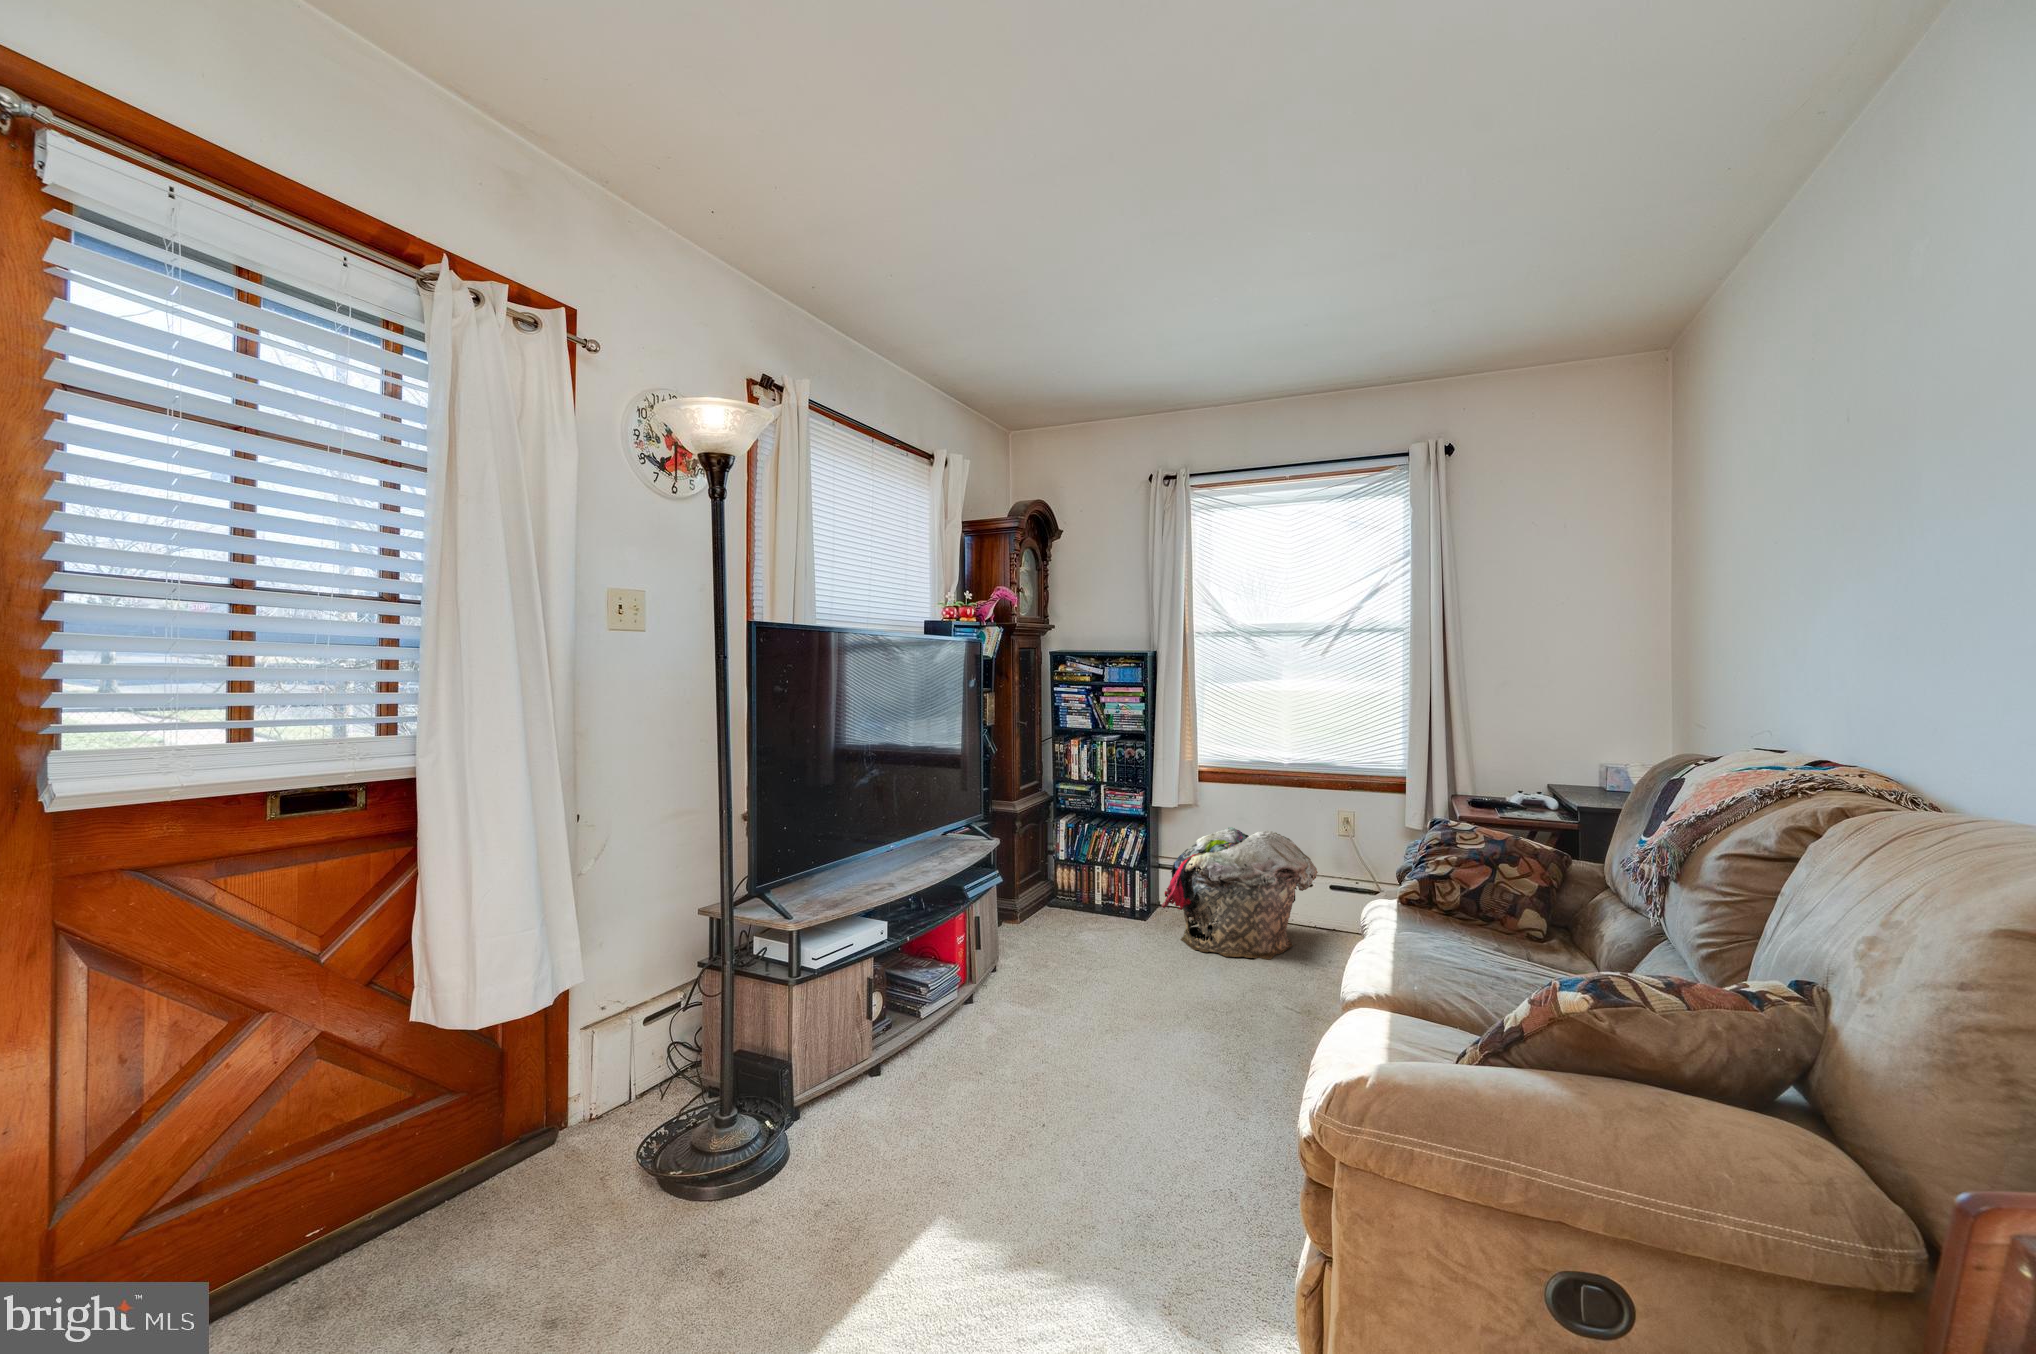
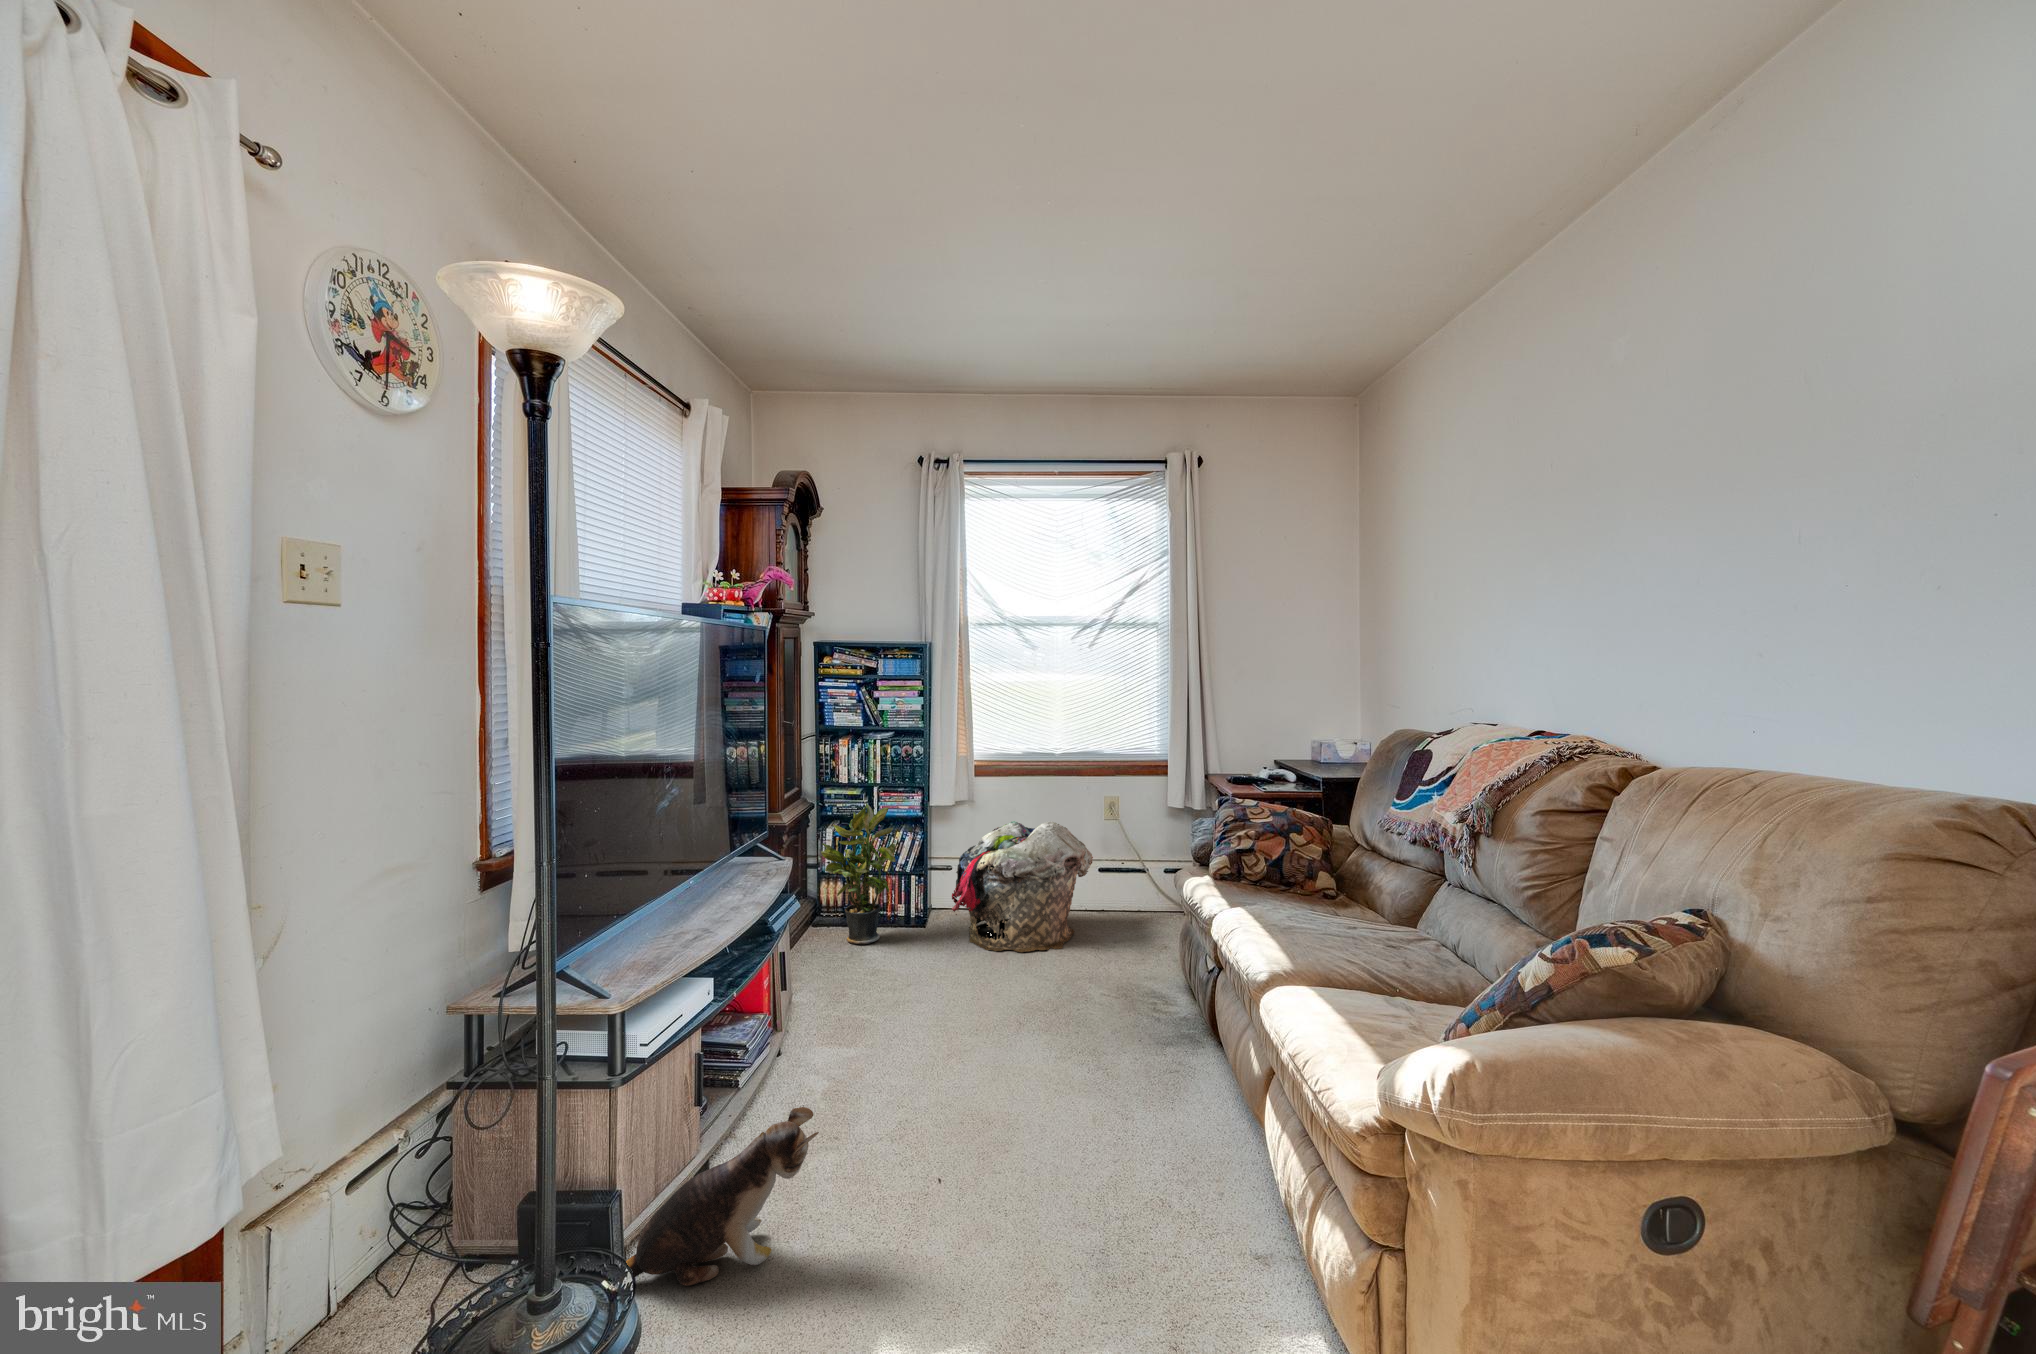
potted plant: none [1048,799,1116,928] -> present [821,804,896,945]
plush toy: none [764,1033,931,1149] -> present [626,1107,819,1286]

